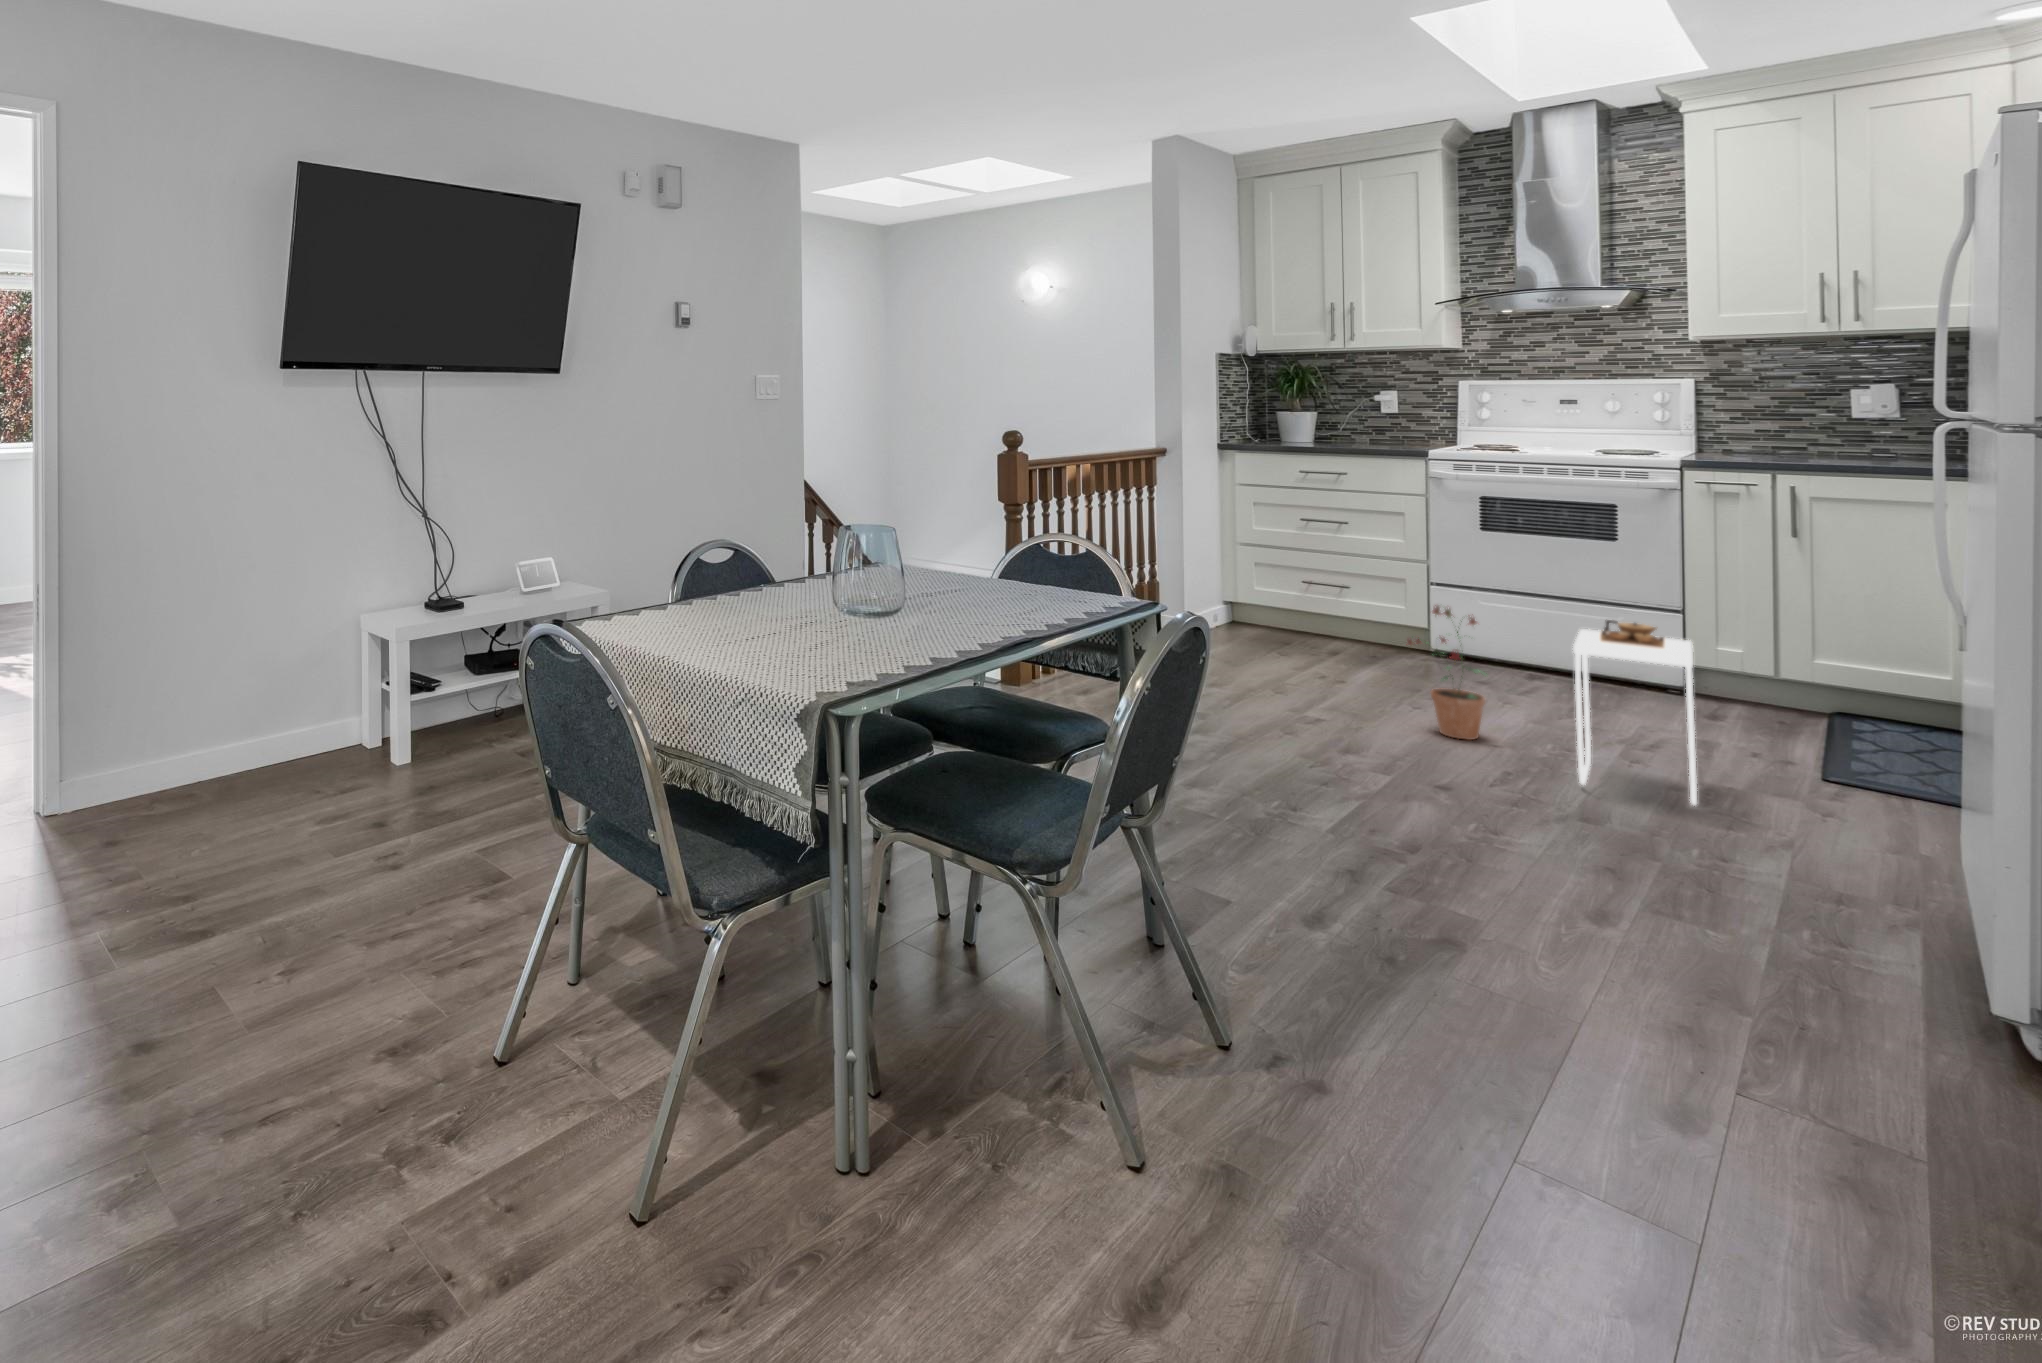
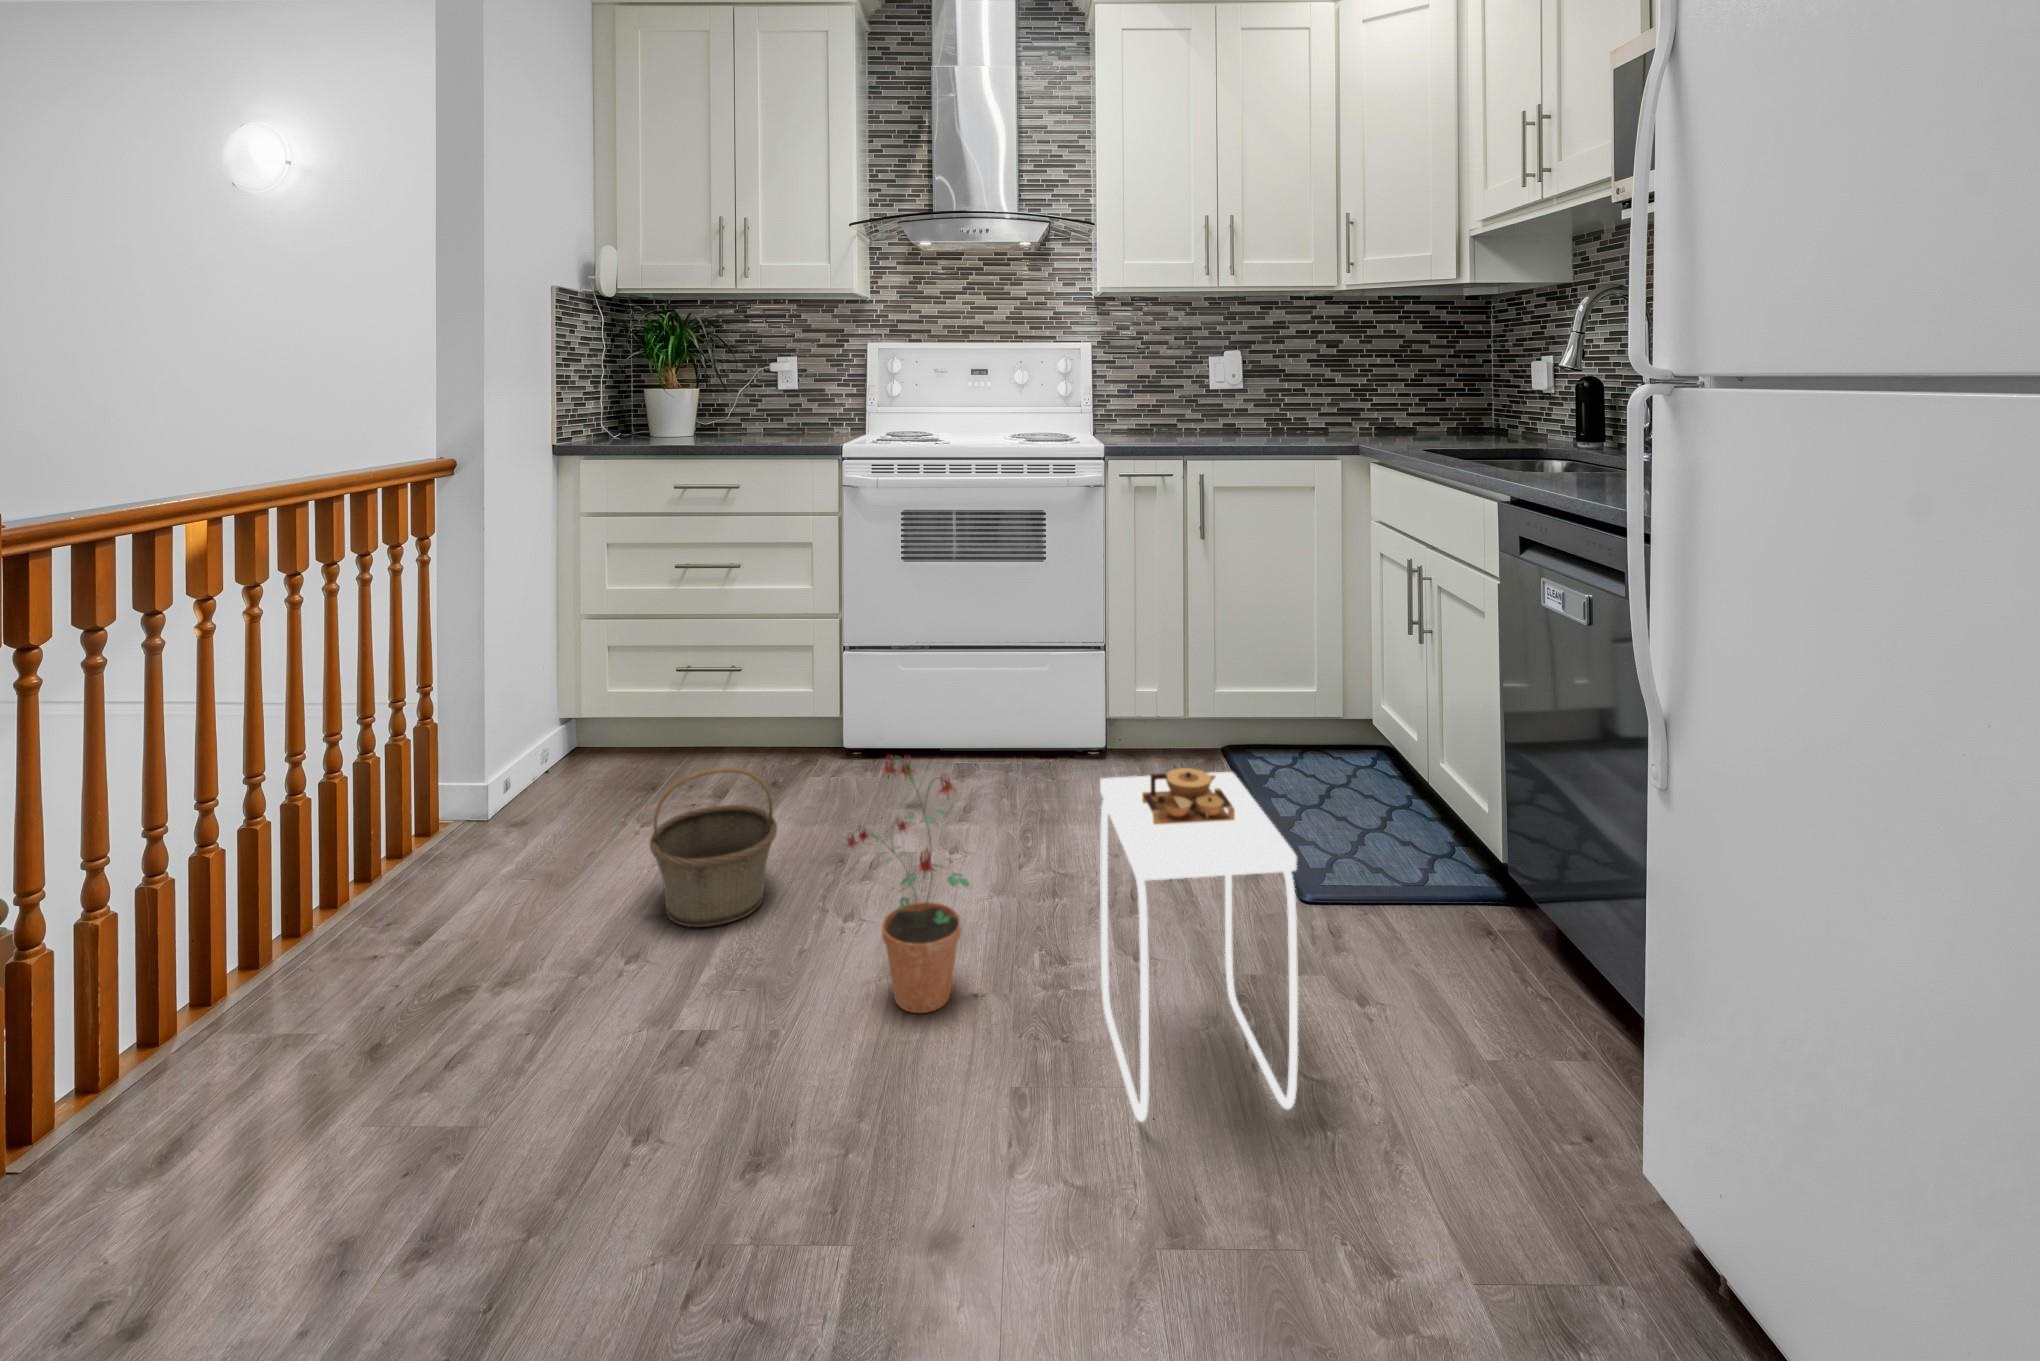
basket: none [1290,614,1371,695] -> present [650,767,777,927]

